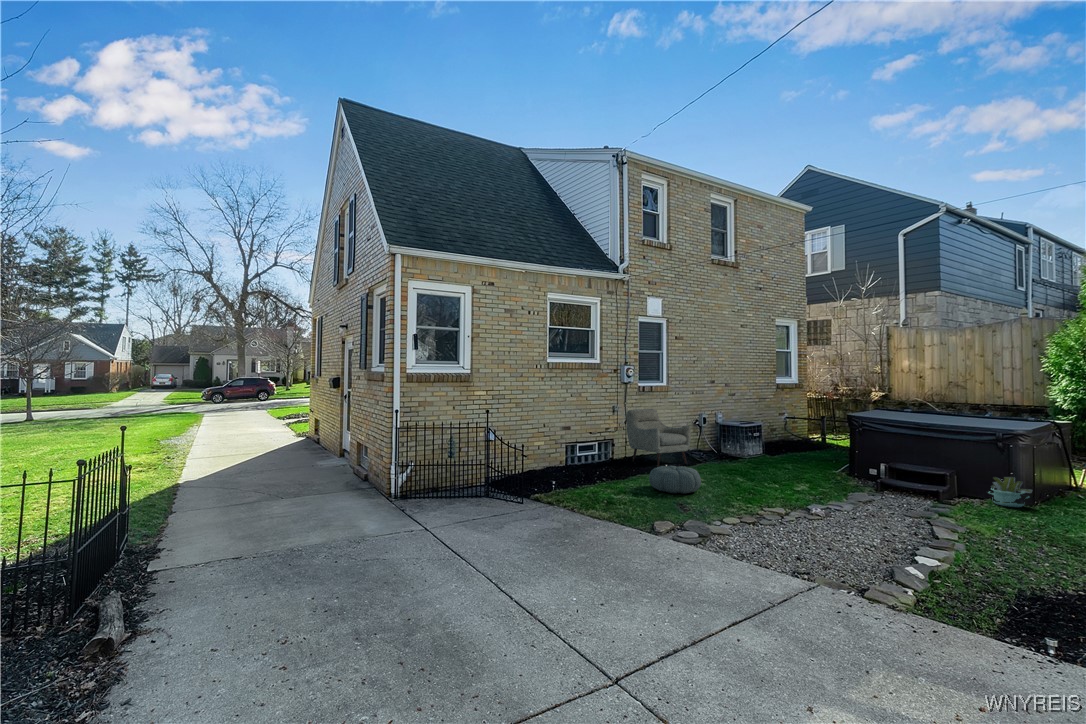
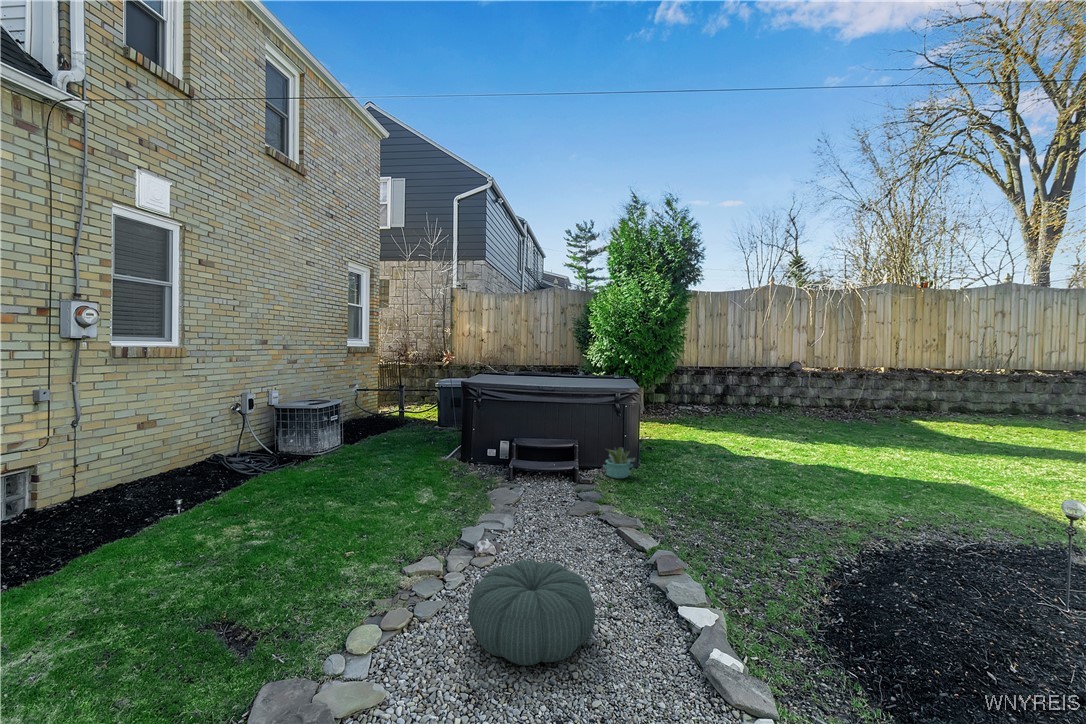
chair: present [627,409,691,467] -> none [74,394,236,514]
pouf: present [649,466,701,493] -> present [468,560,595,665]

